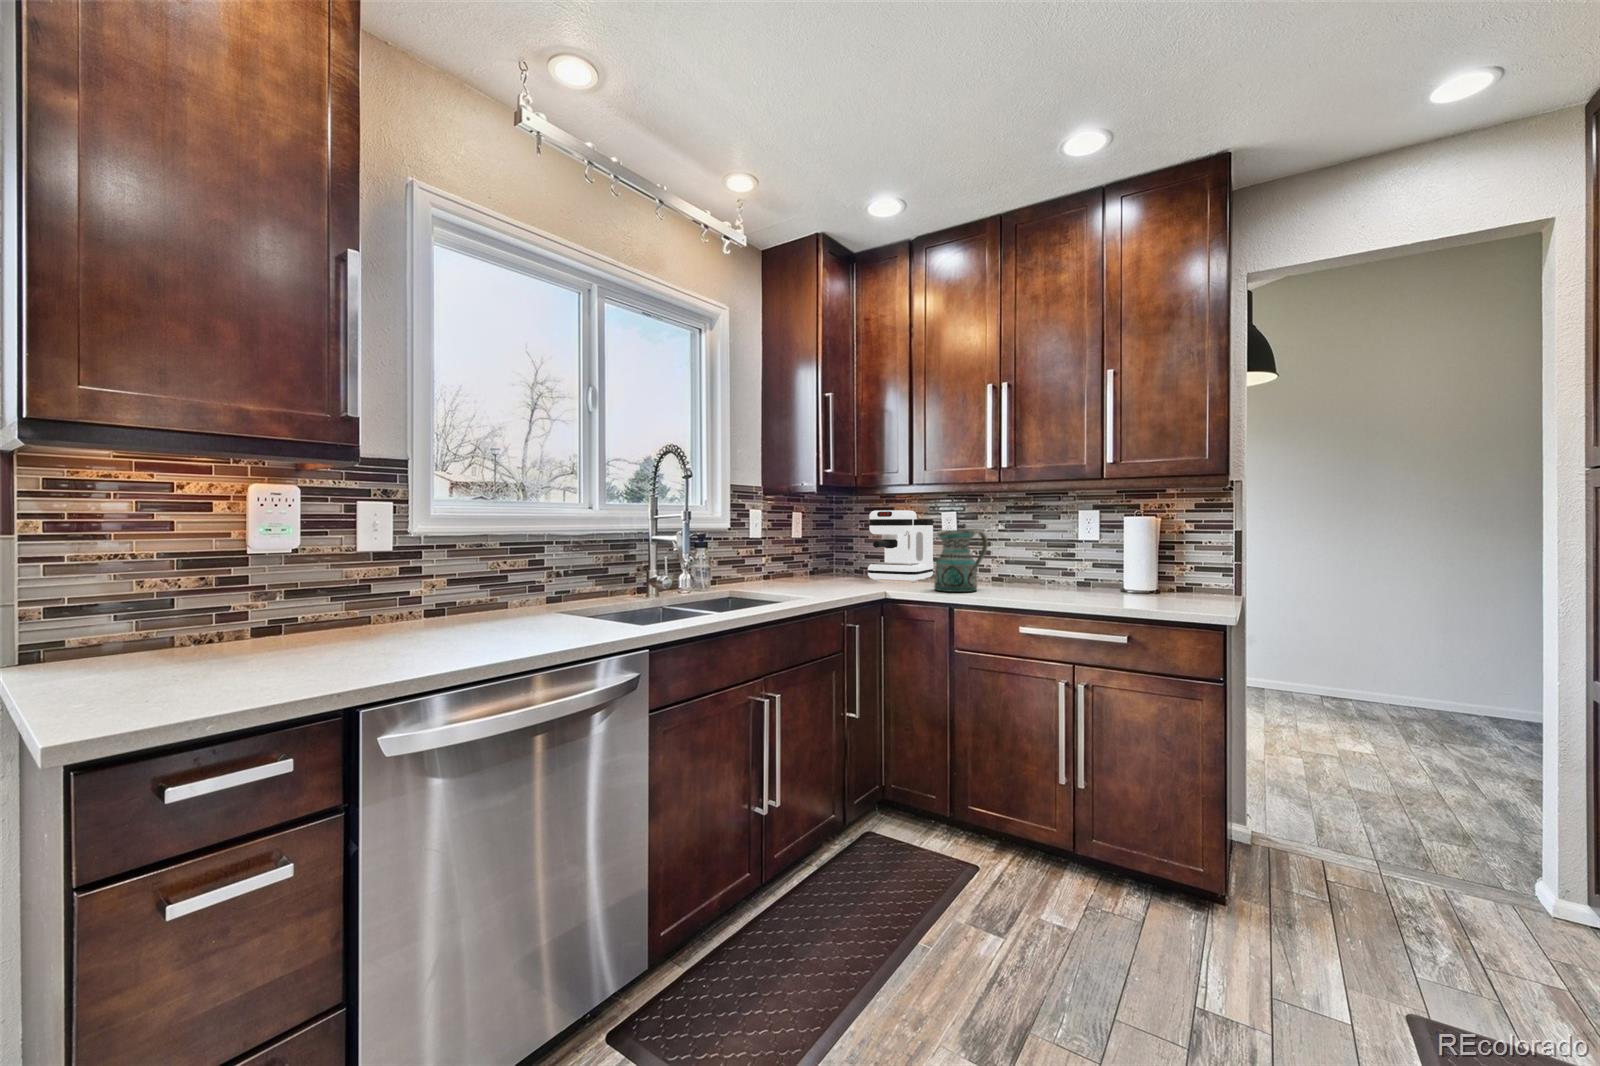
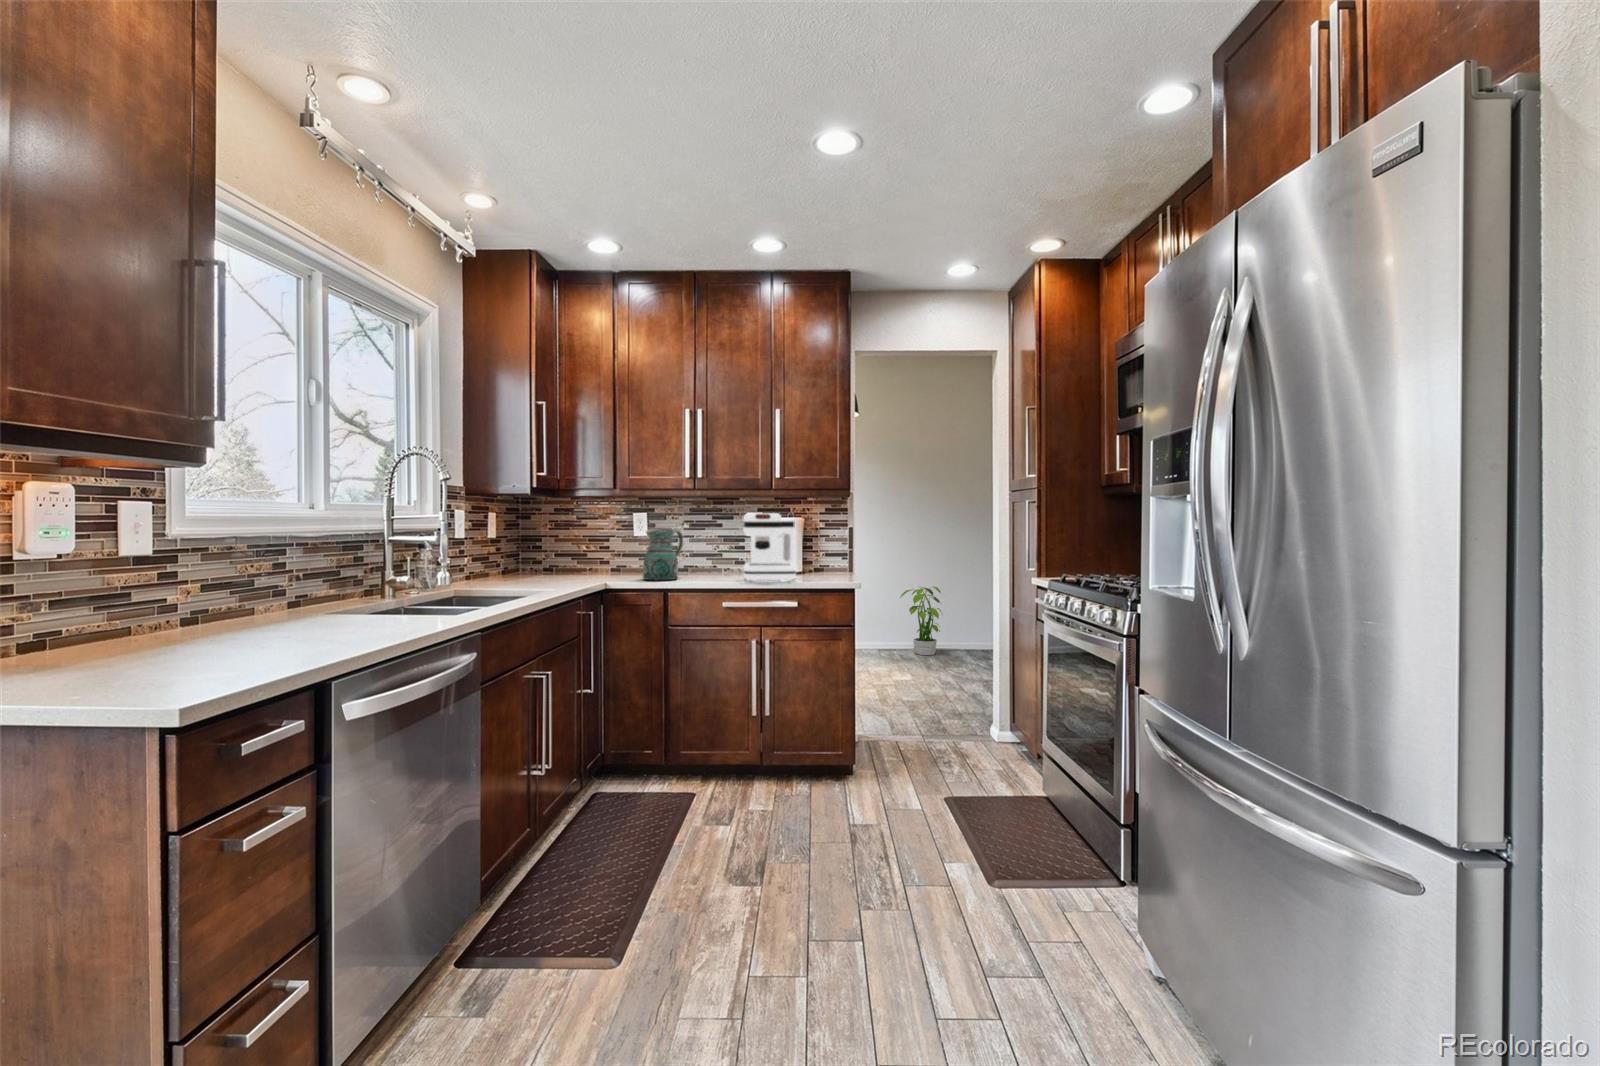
coffee maker: present [868,510,933,582] -> present [743,513,796,581]
potted plant: none [1363,613,1450,720] -> present [900,587,943,655]

